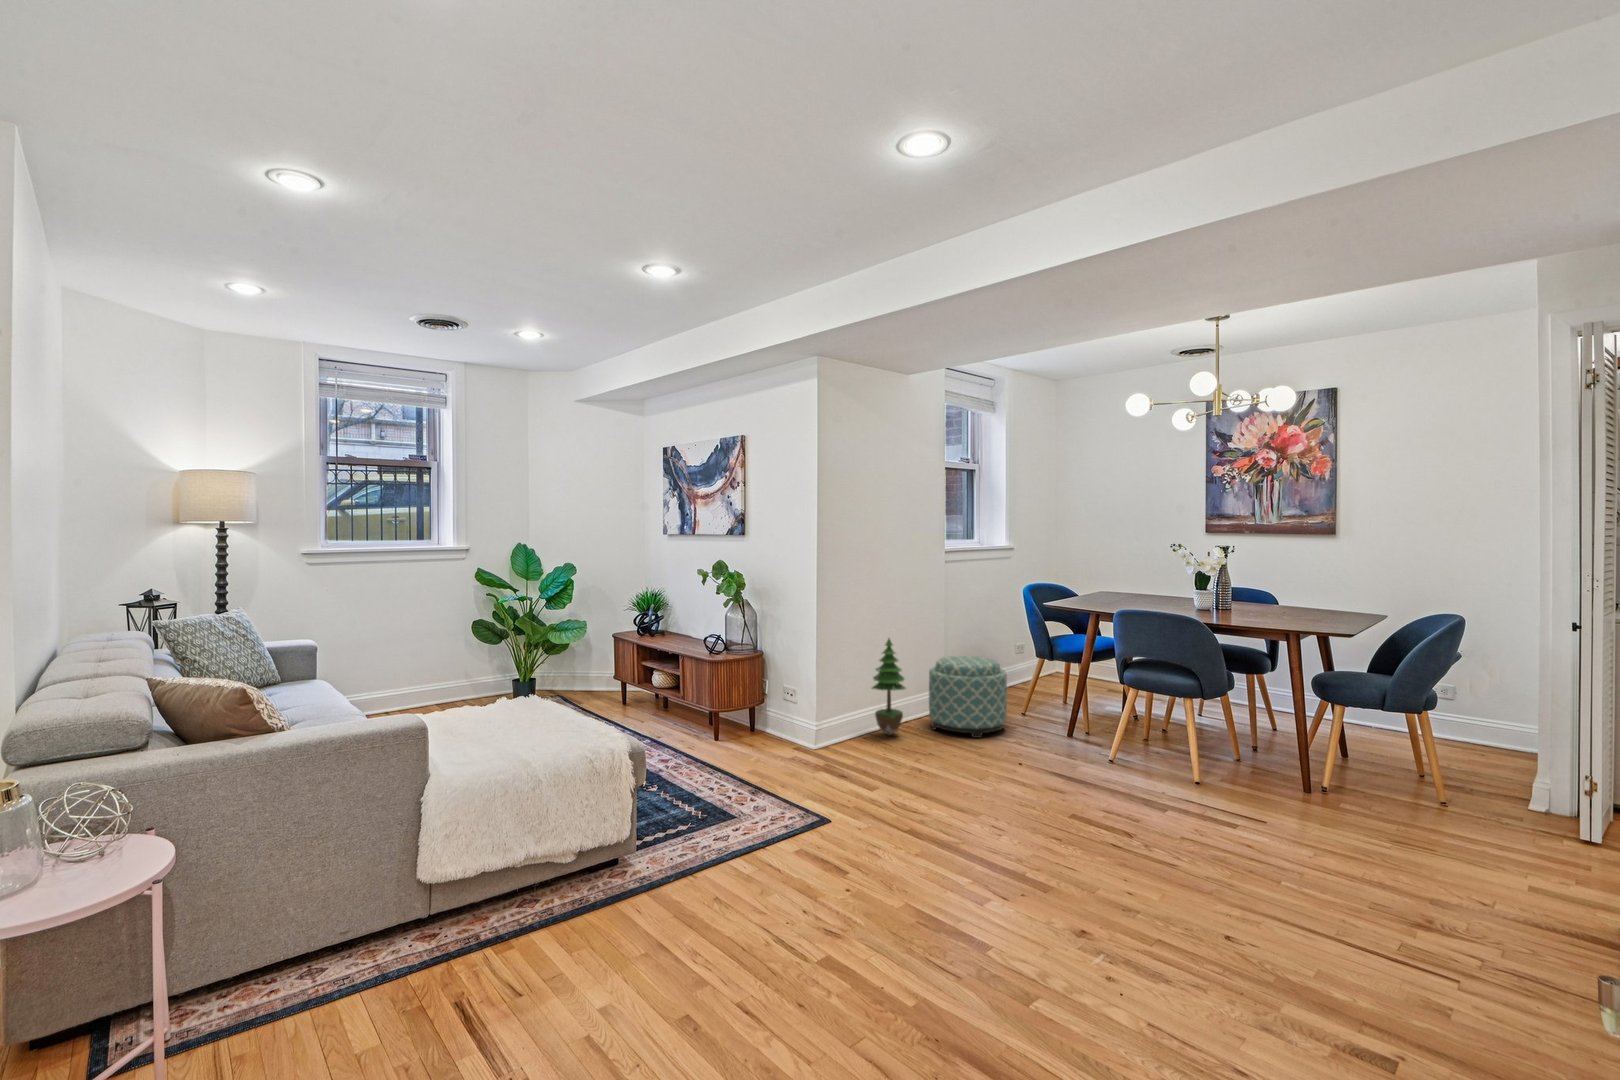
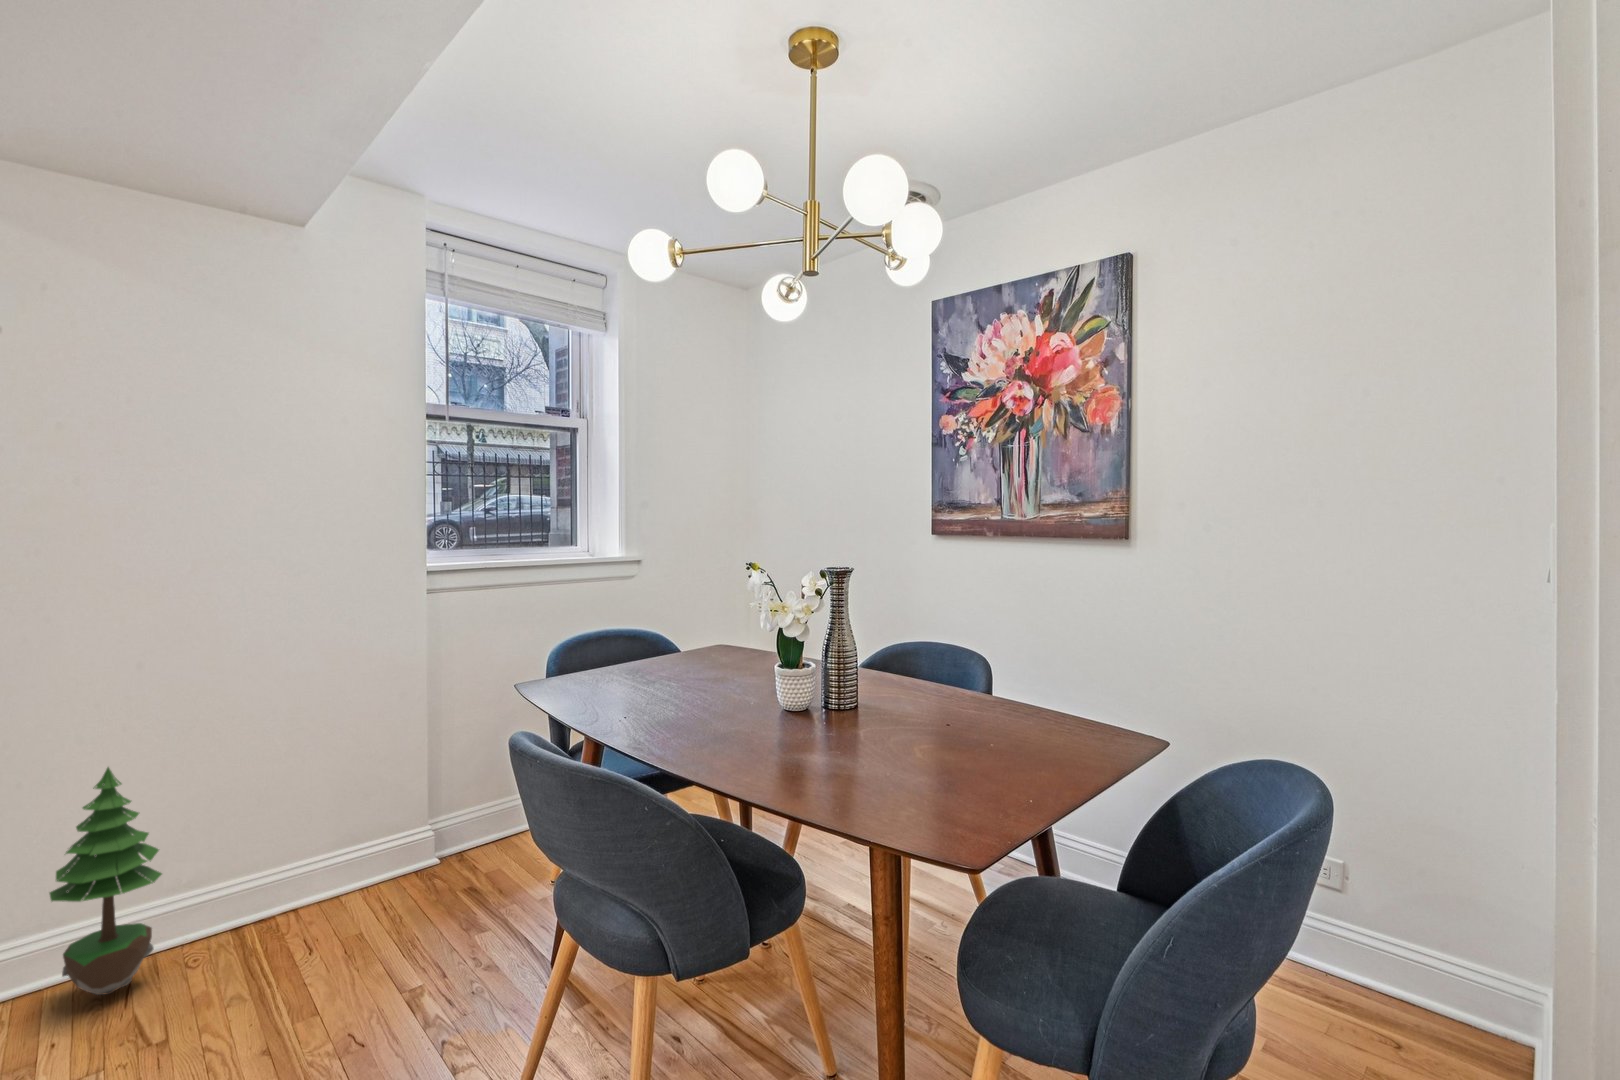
ottoman: present [929,656,1007,738] -> none [243,784,439,1000]

